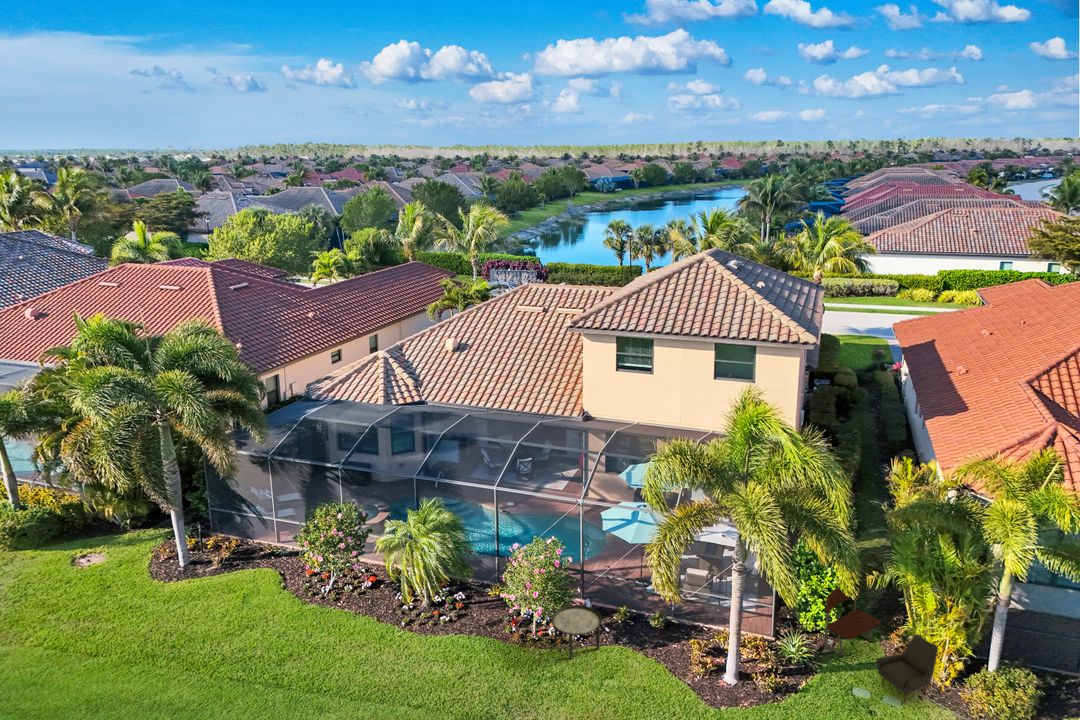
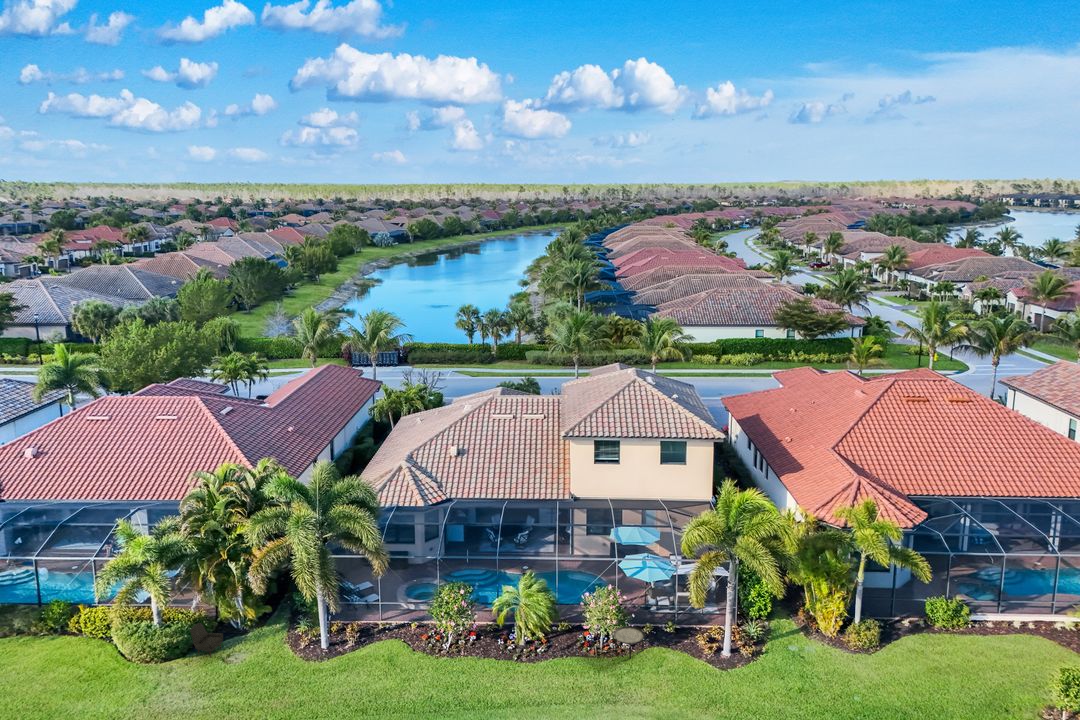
bench: present [824,582,881,656] -> none [766,585,795,630]
chair: present [876,634,938,703] -> present [190,623,223,656]

